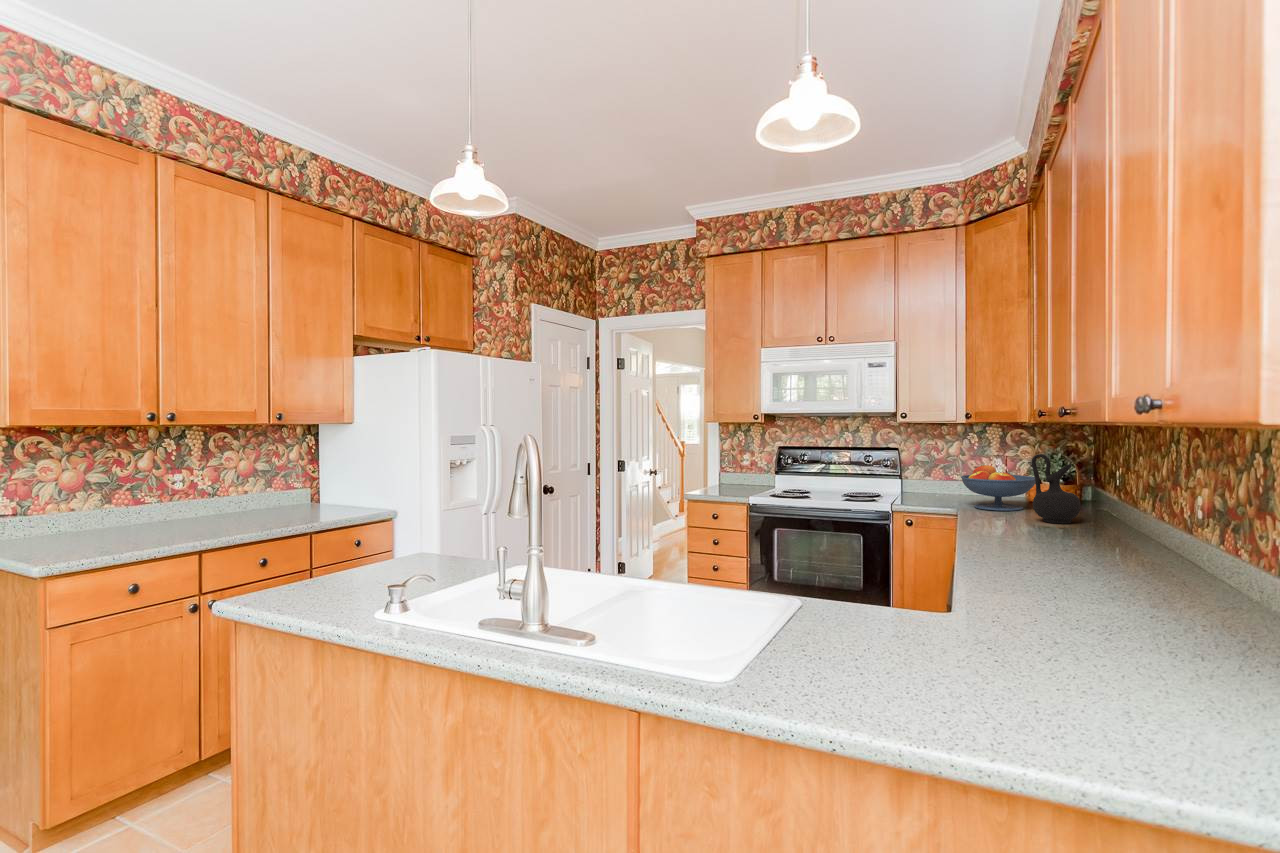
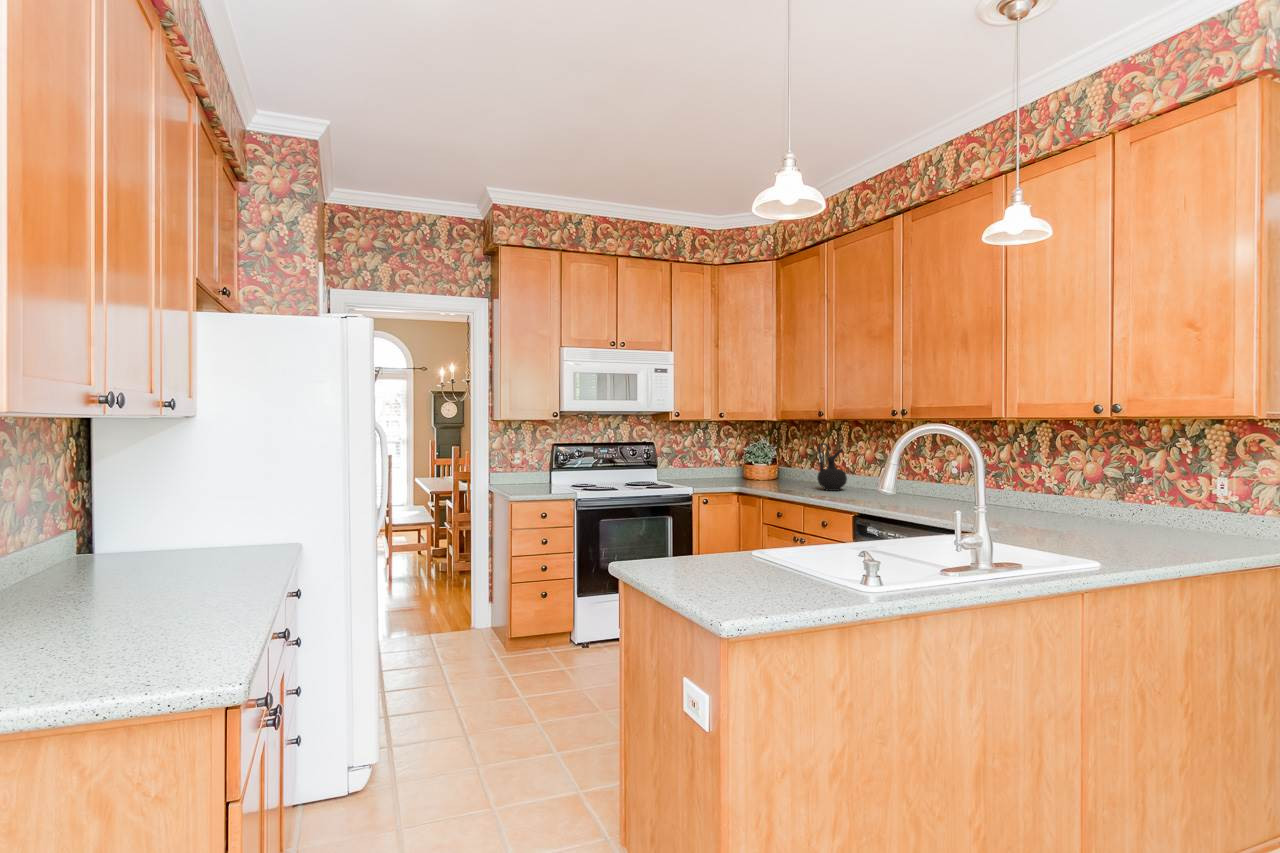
fruit bowl: present [961,465,1035,511] -> none [744,454,795,487]

